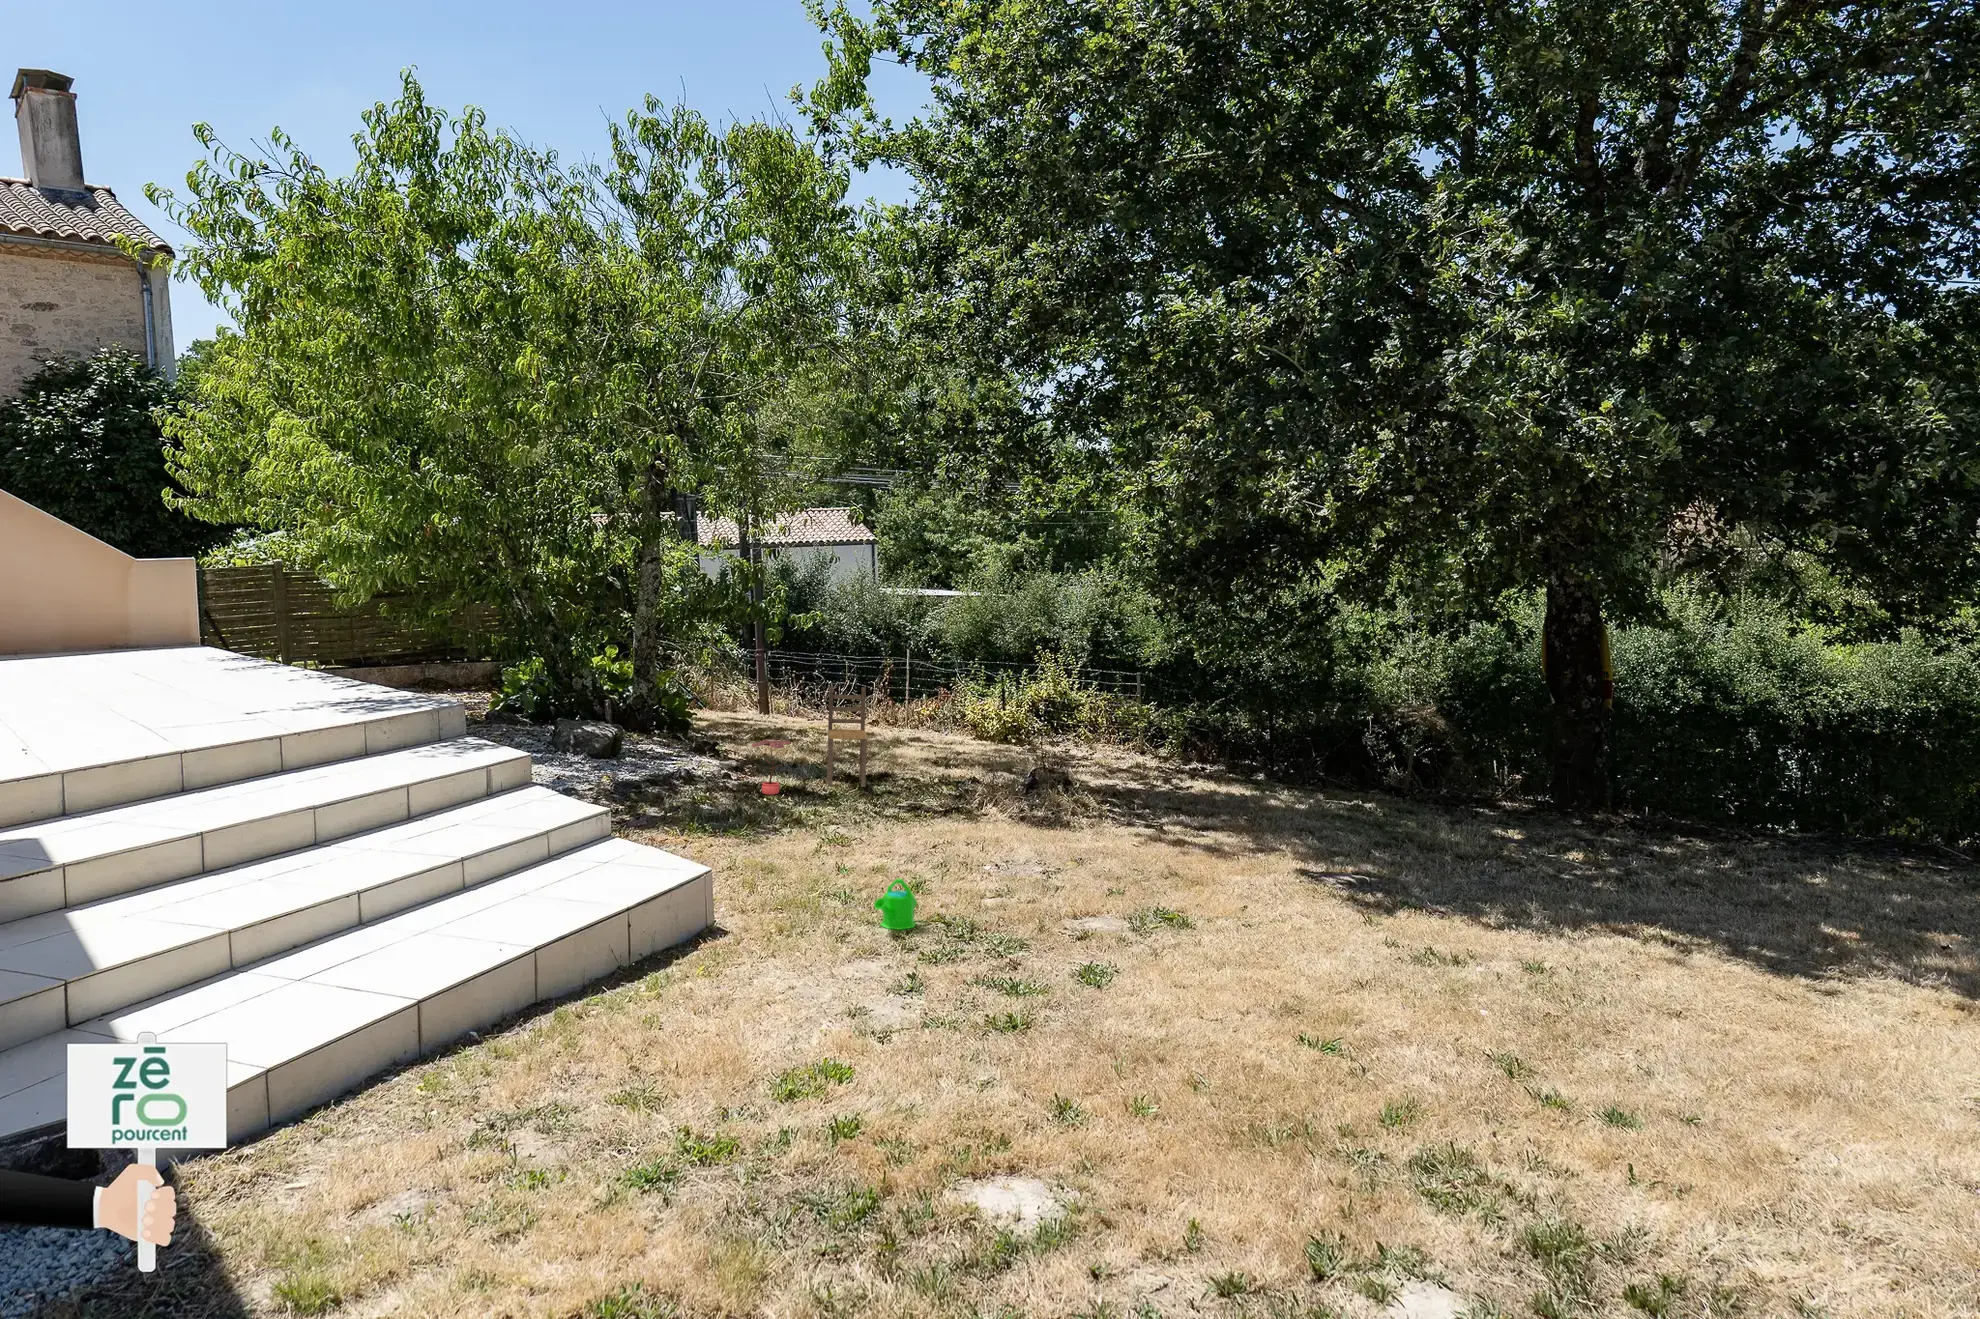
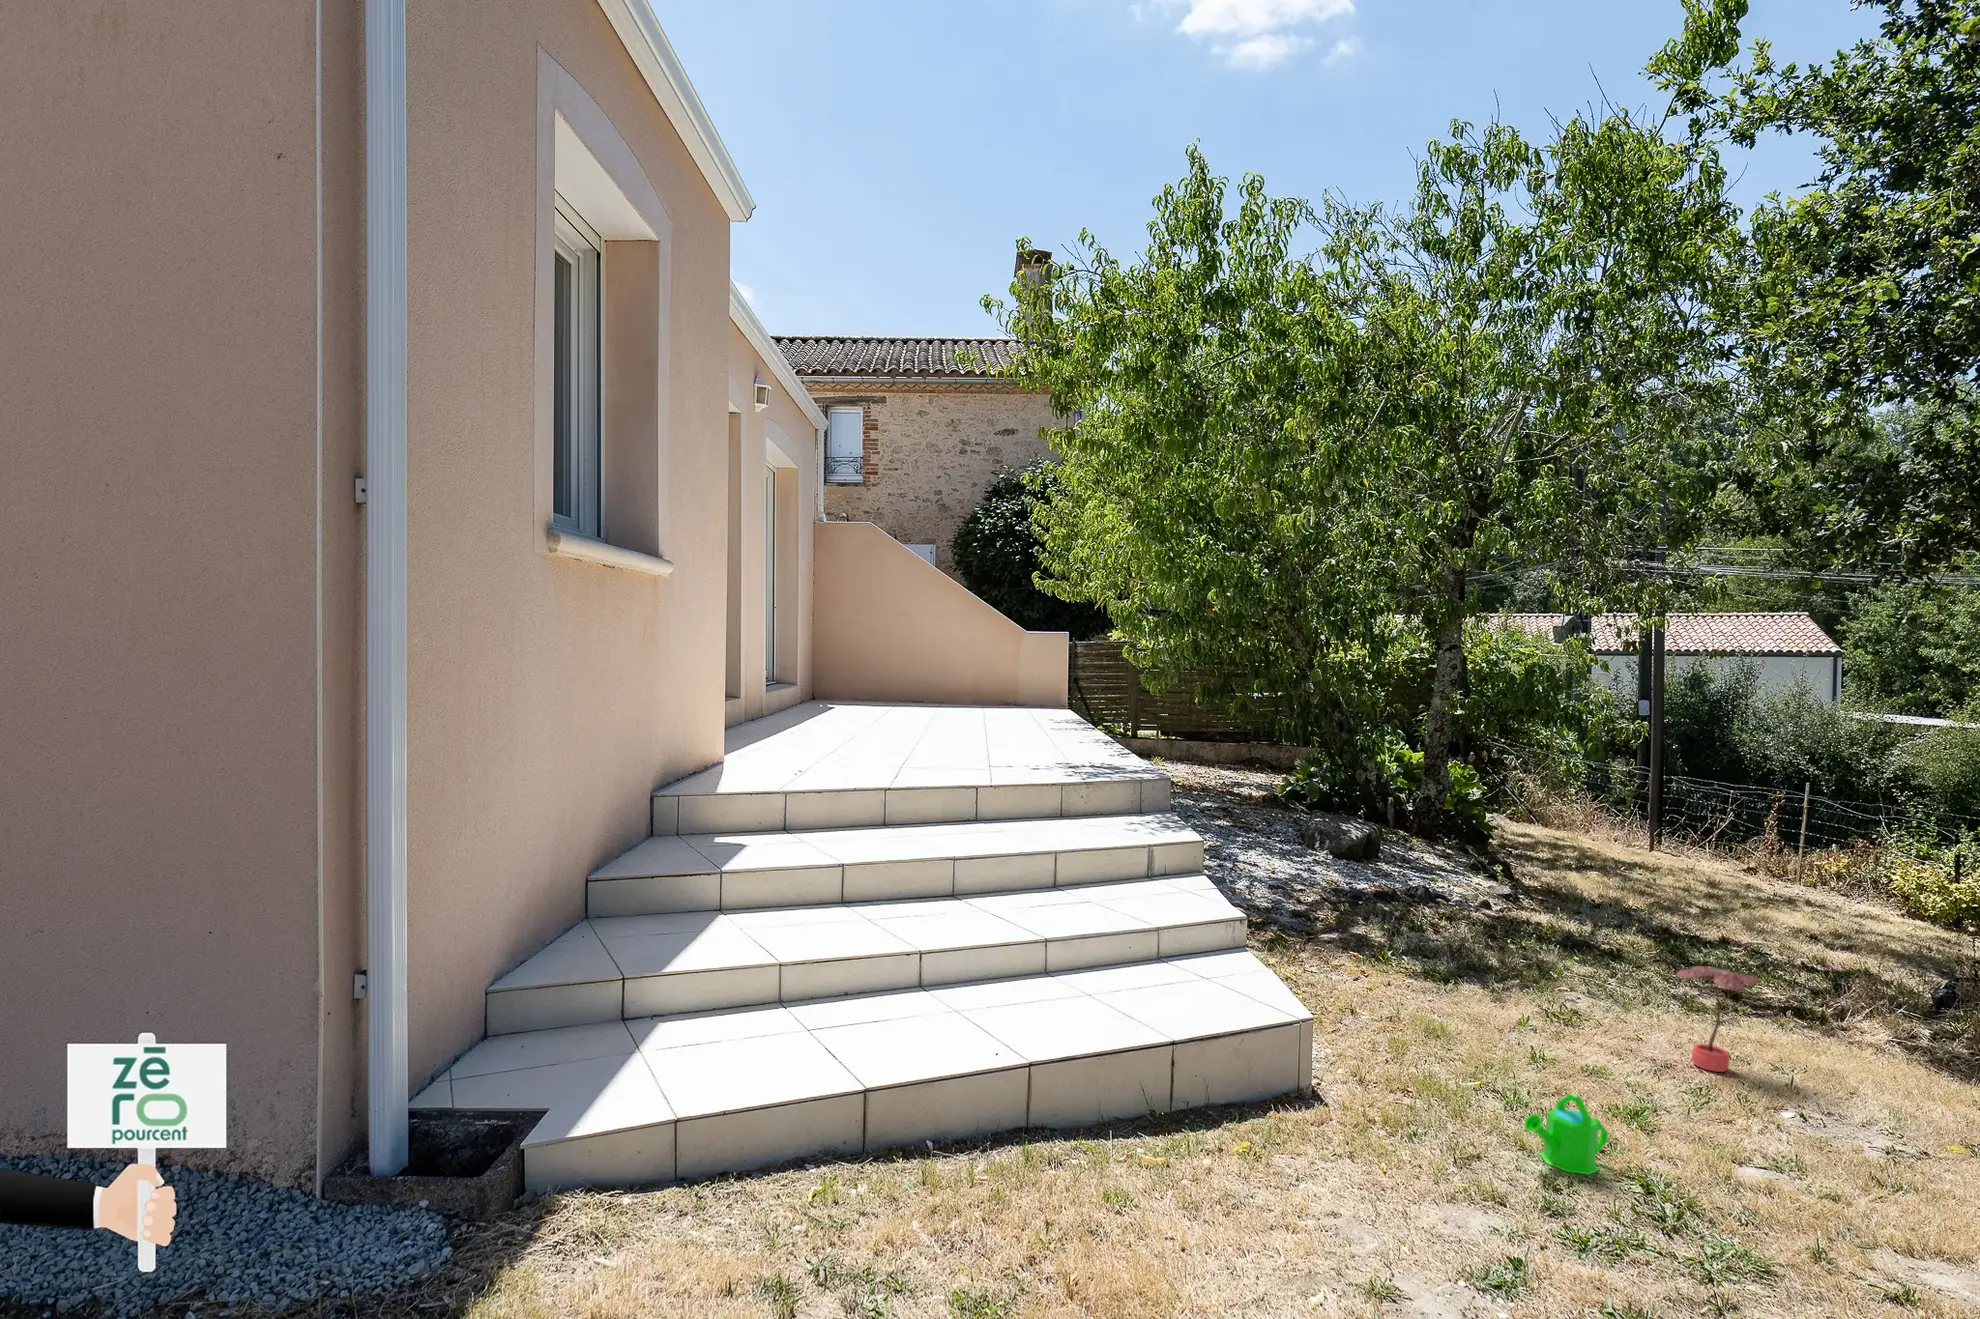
chair: present [827,687,867,787] -> none [1619,810,1691,951]
potted plant: present [752,739,790,795] -> present [1676,966,1759,1072]

